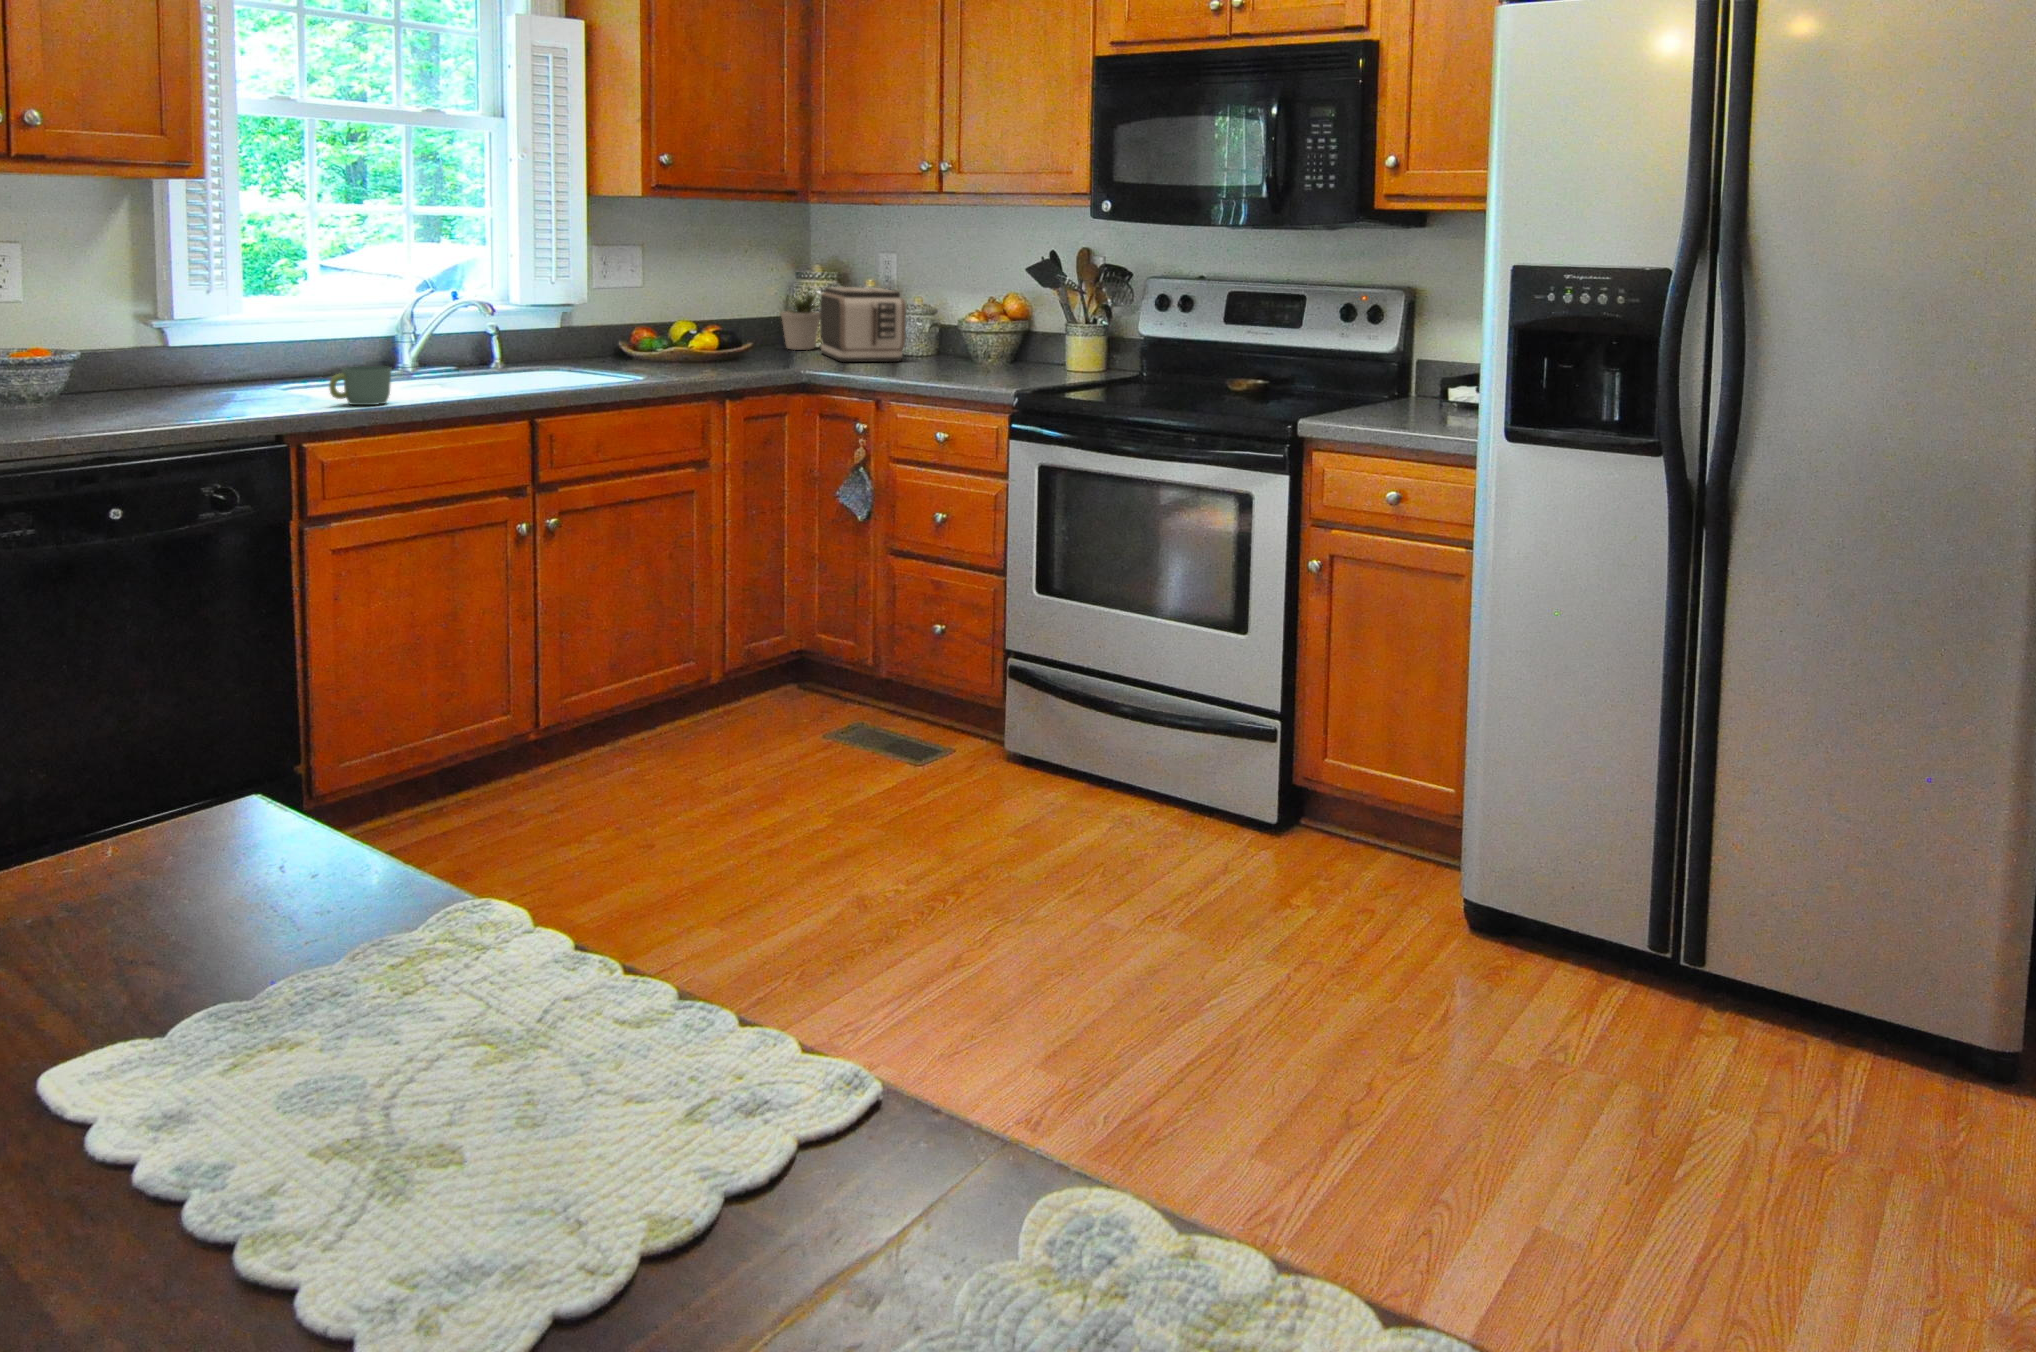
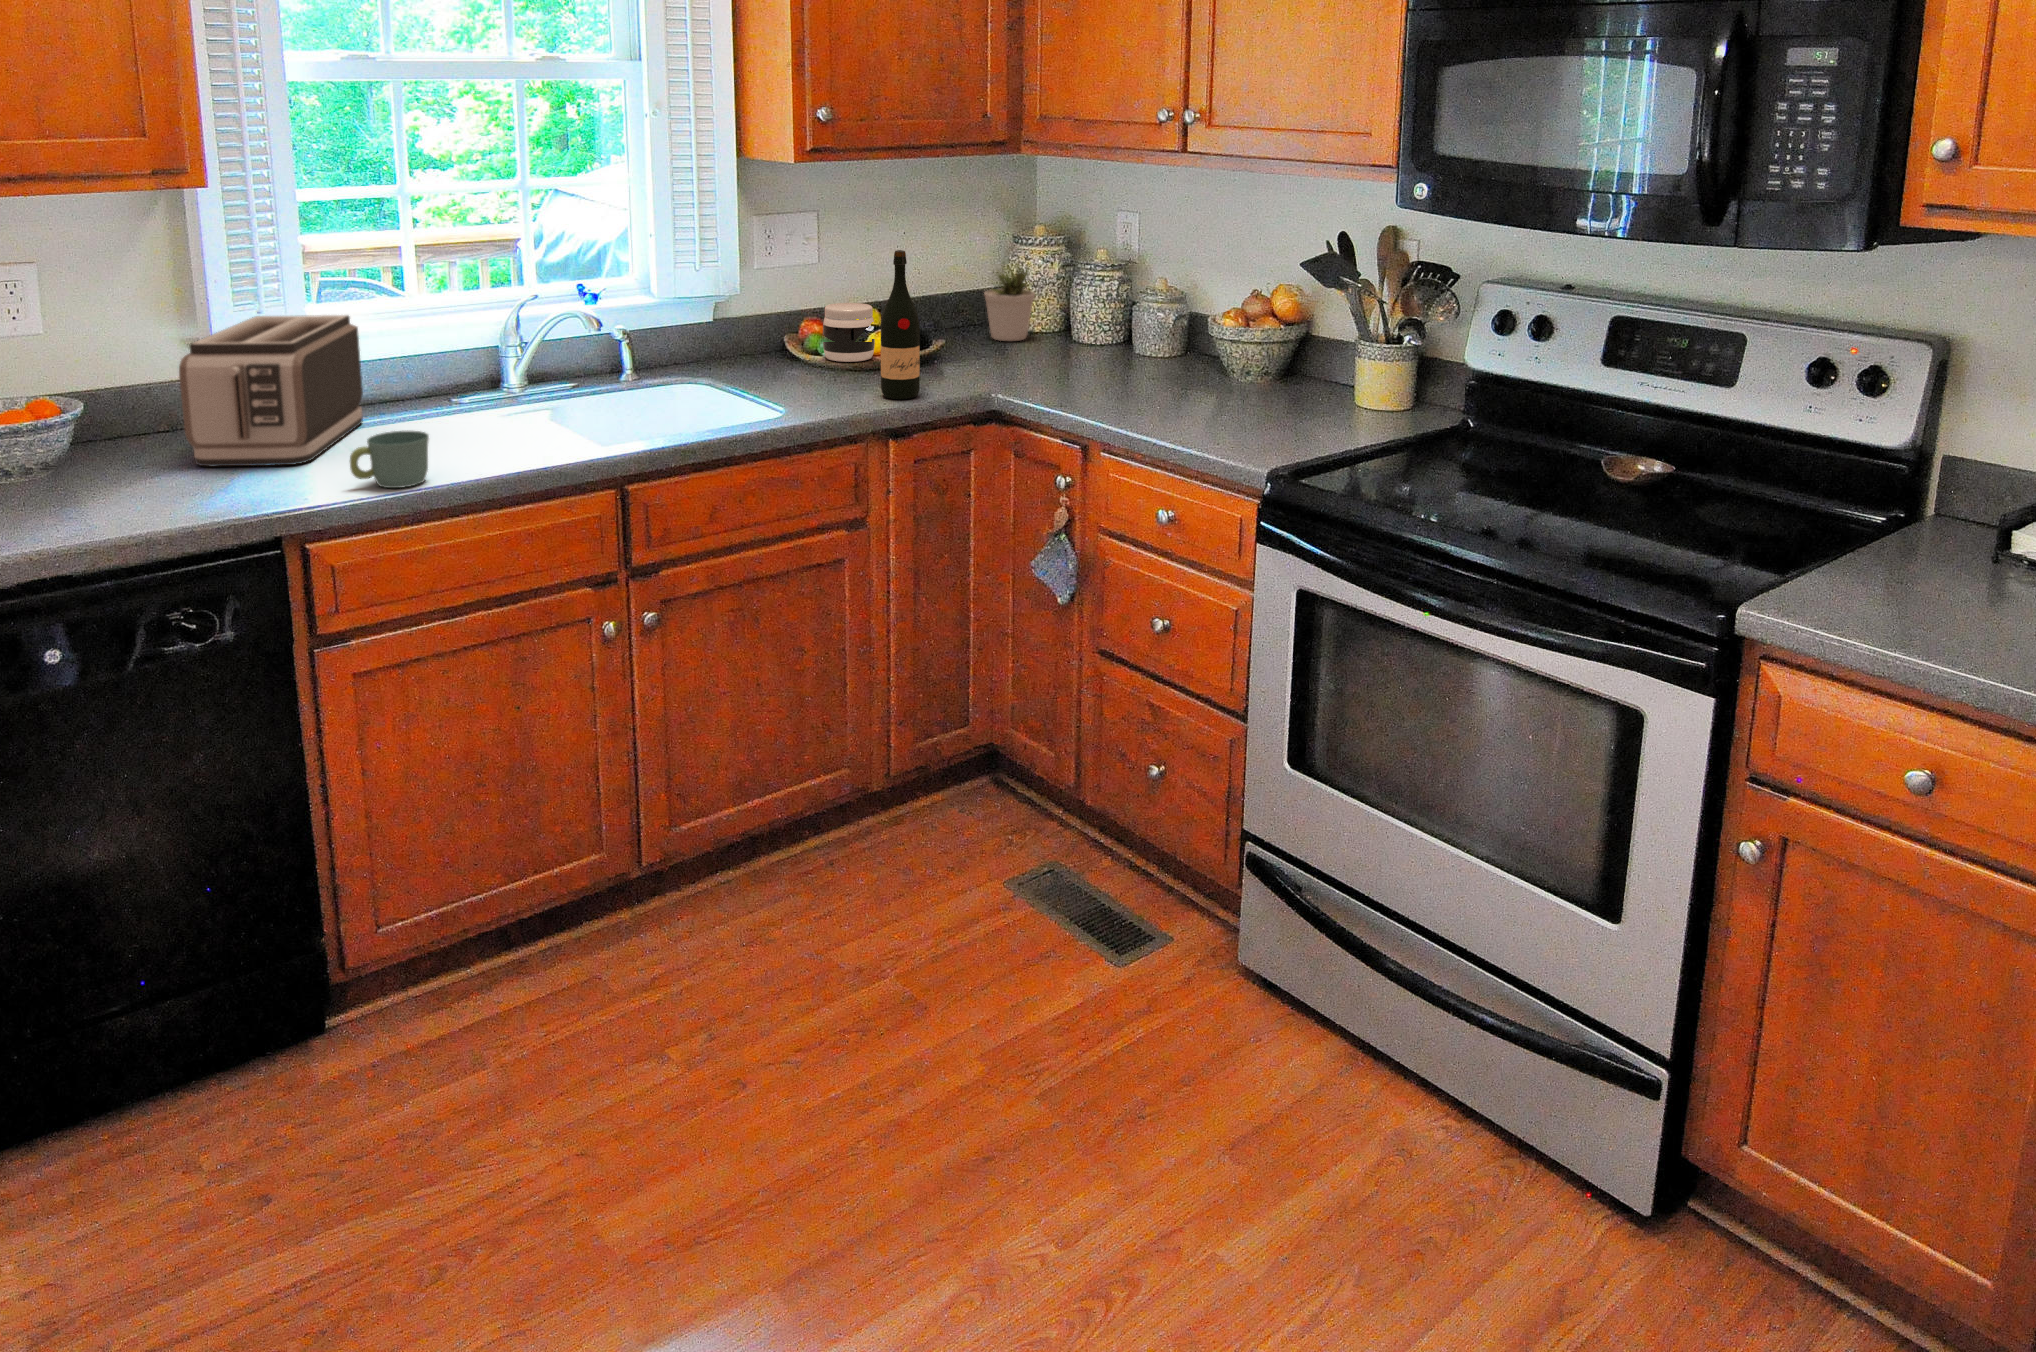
wine bottle: none [718,258,748,371] -> present [881,250,920,399]
toaster: present [820,287,906,362] -> present [179,315,363,466]
jar: none [656,315,698,358] -> present [823,303,875,362]

